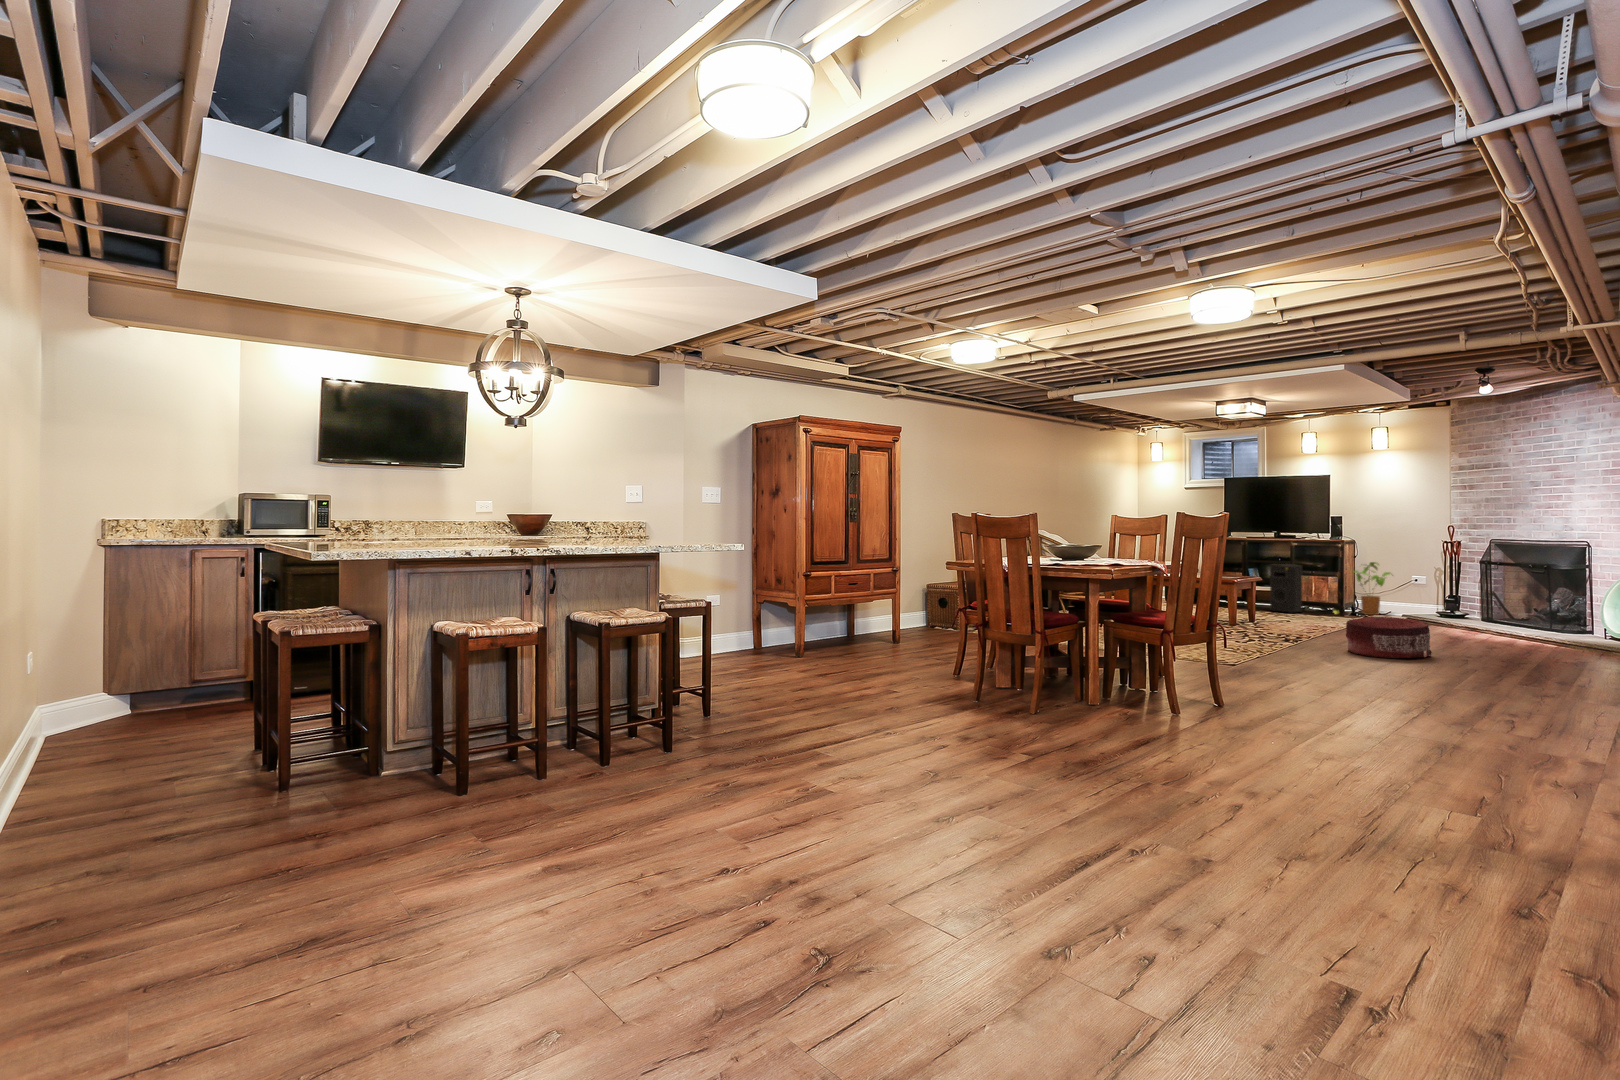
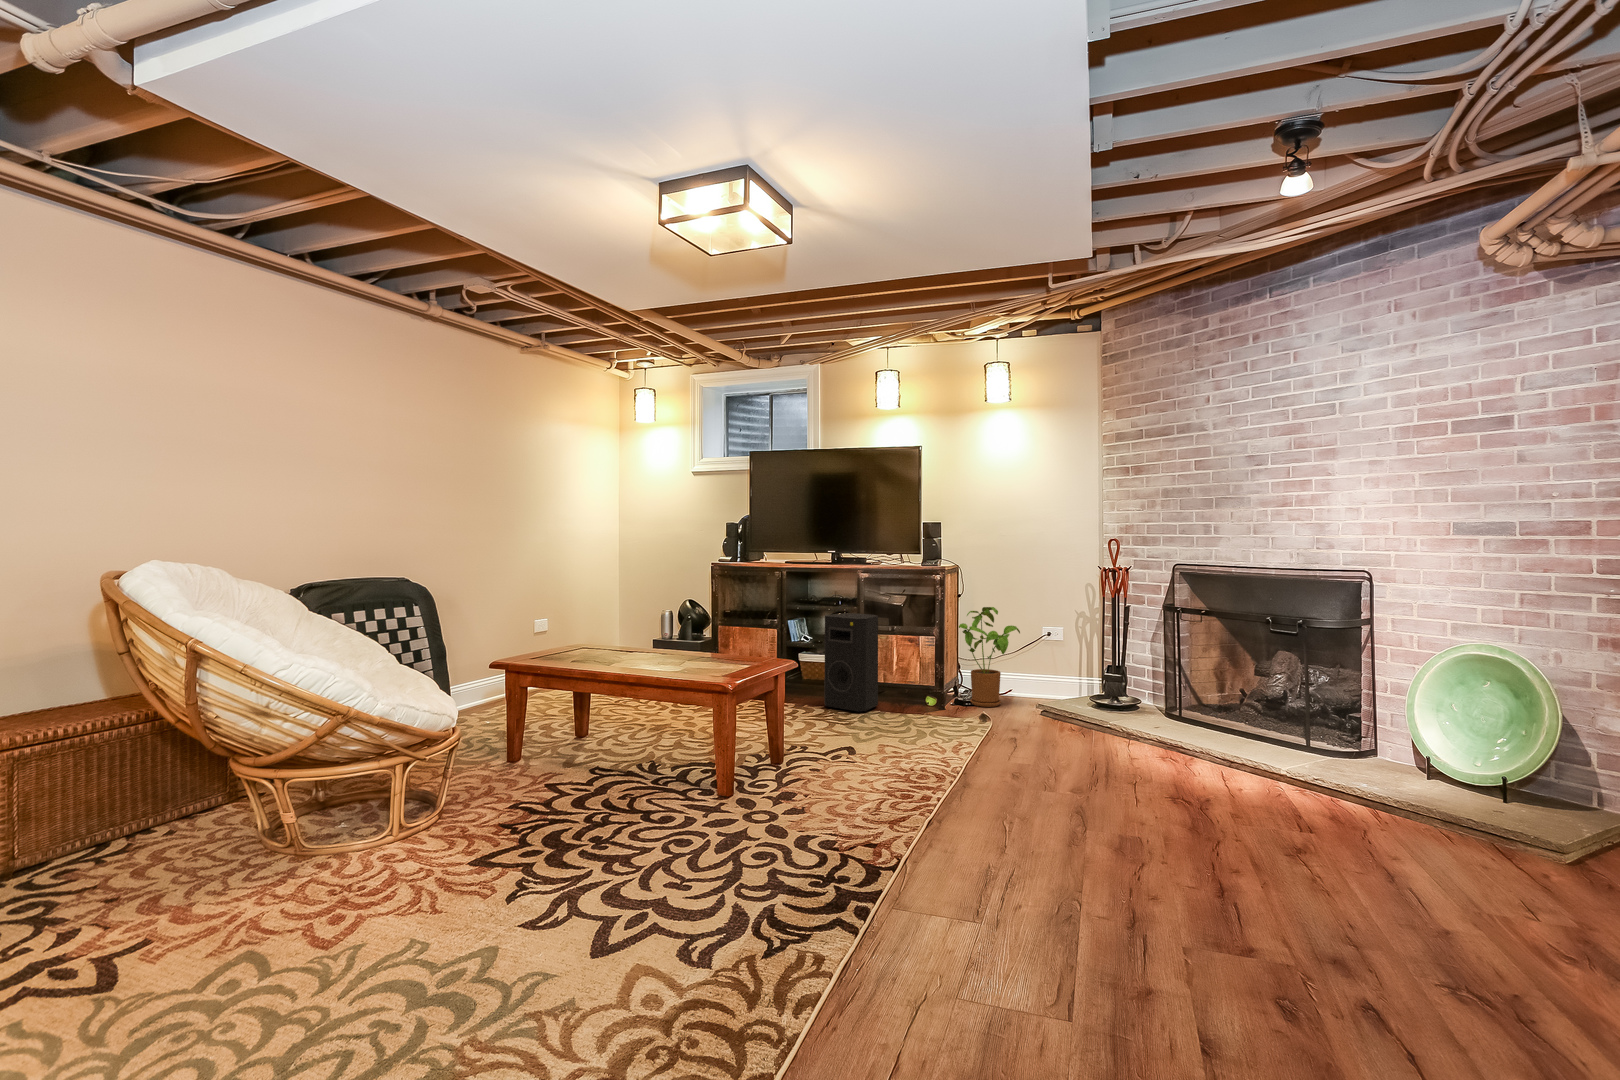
pouf: present [1346,617,1432,658] -> none [1012,808,1261,1015]

